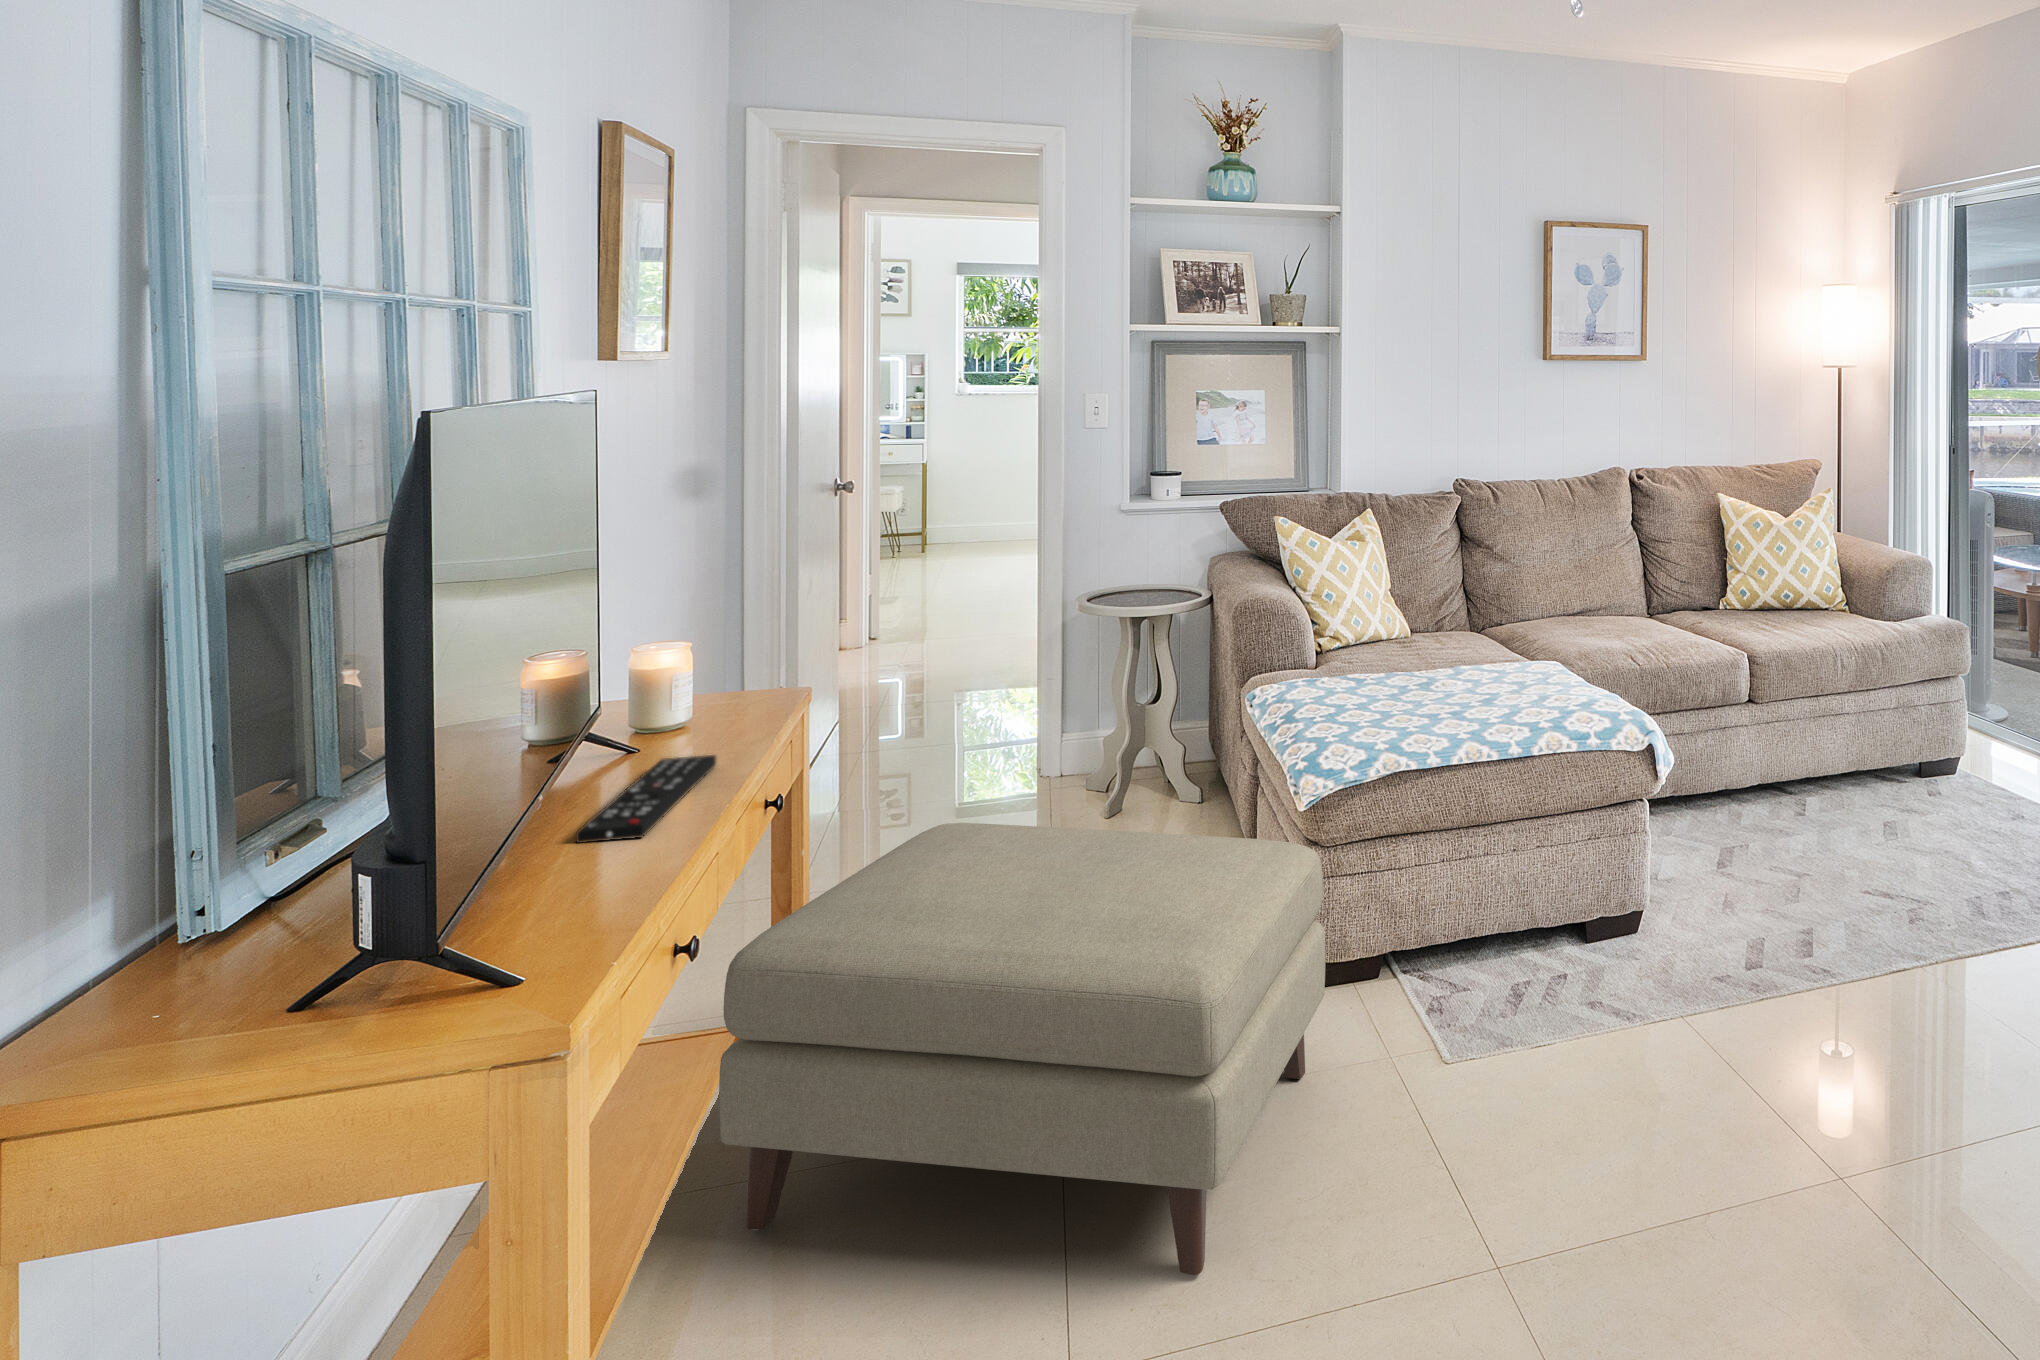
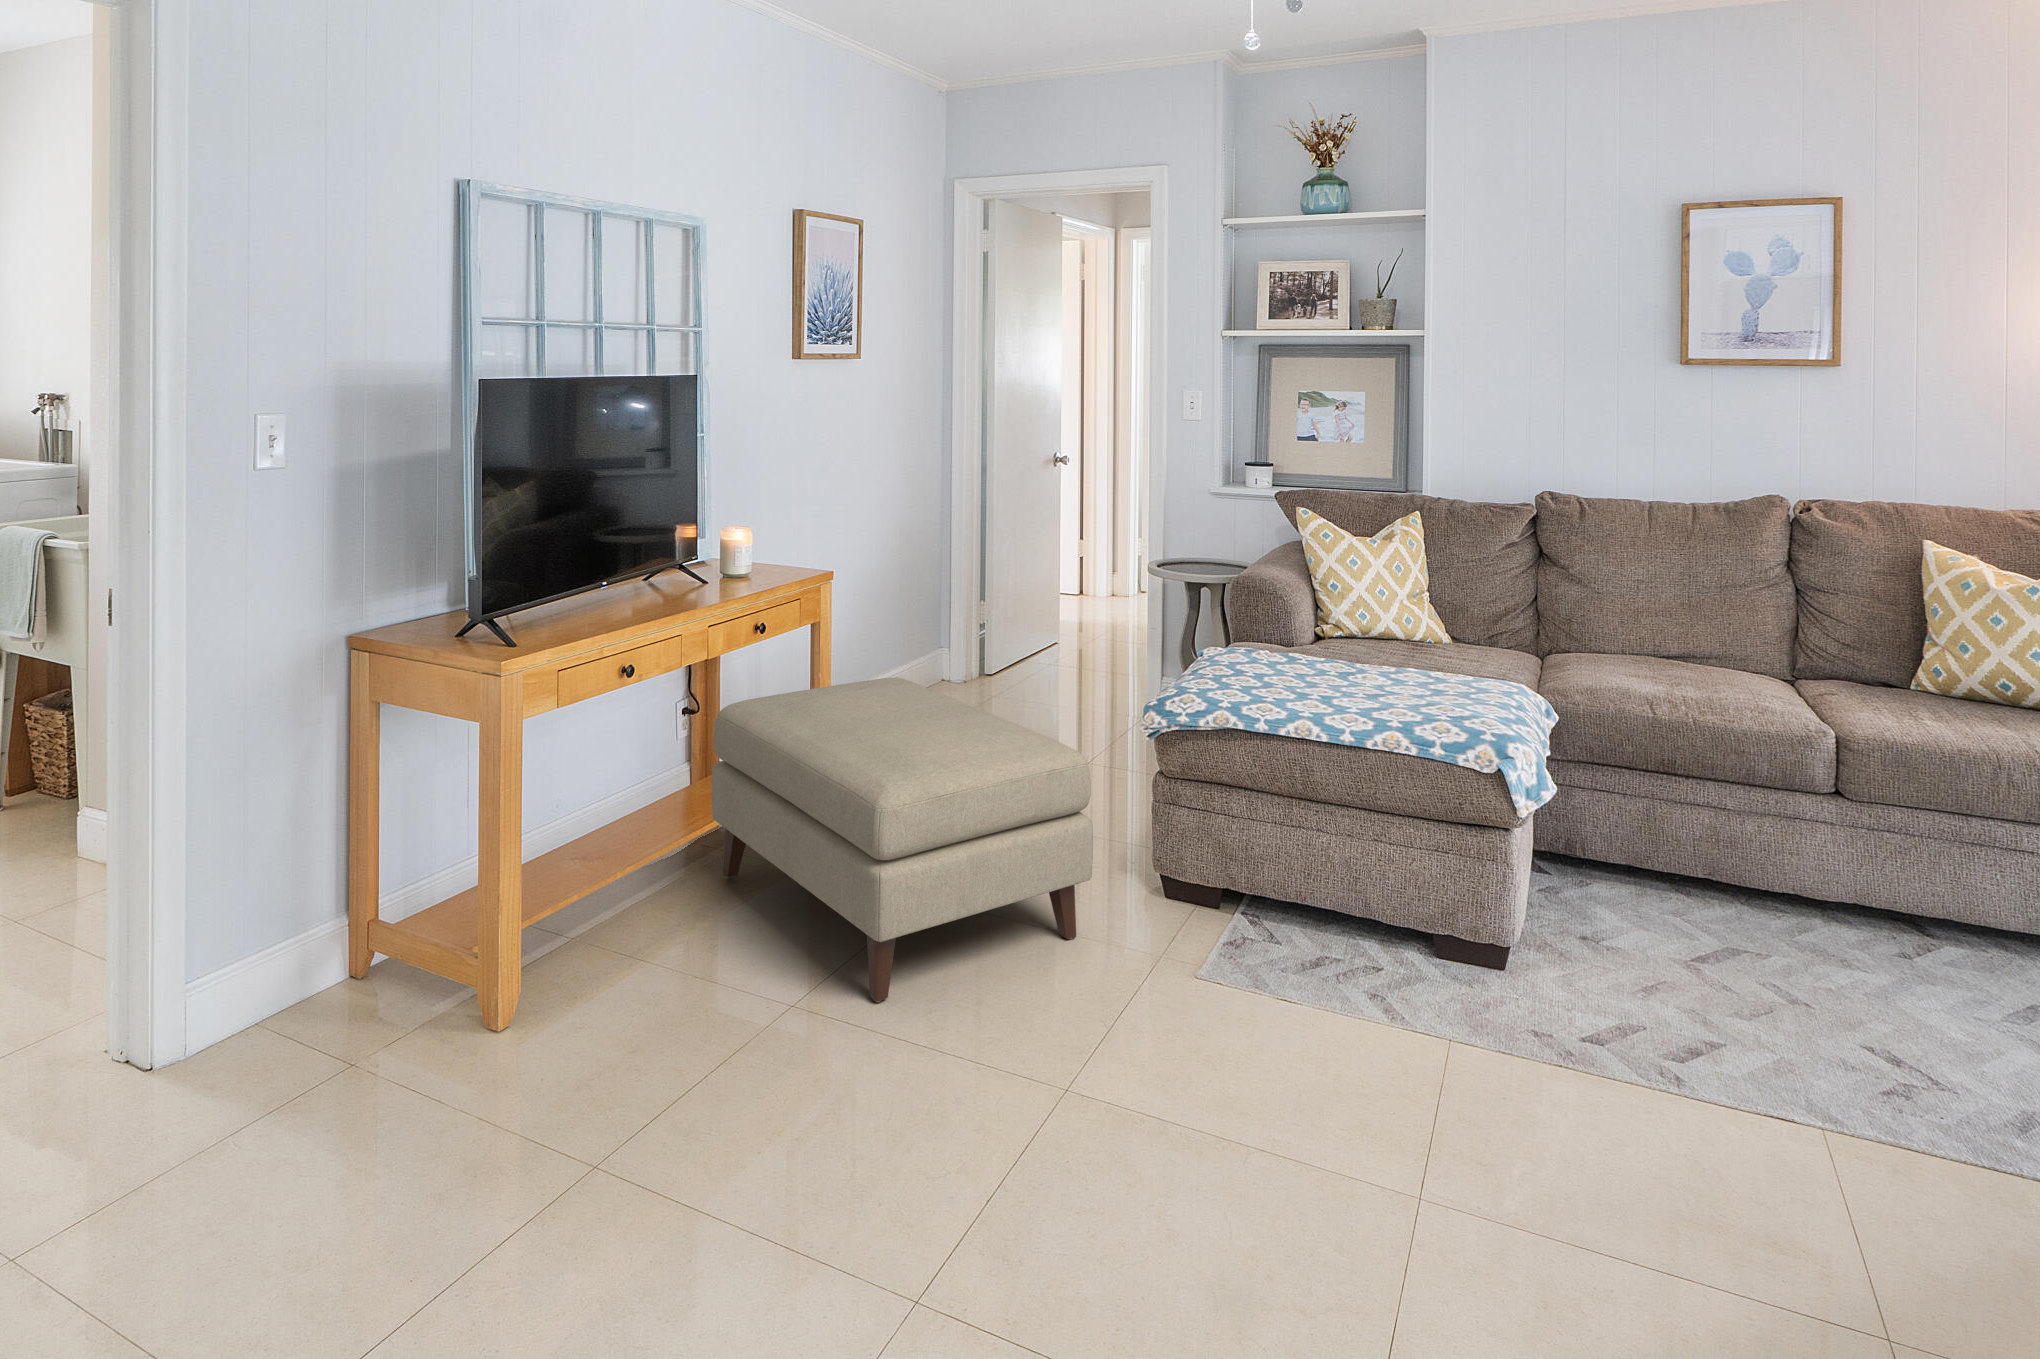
remote control: present [576,755,716,843] -> none [603,582,713,612]

